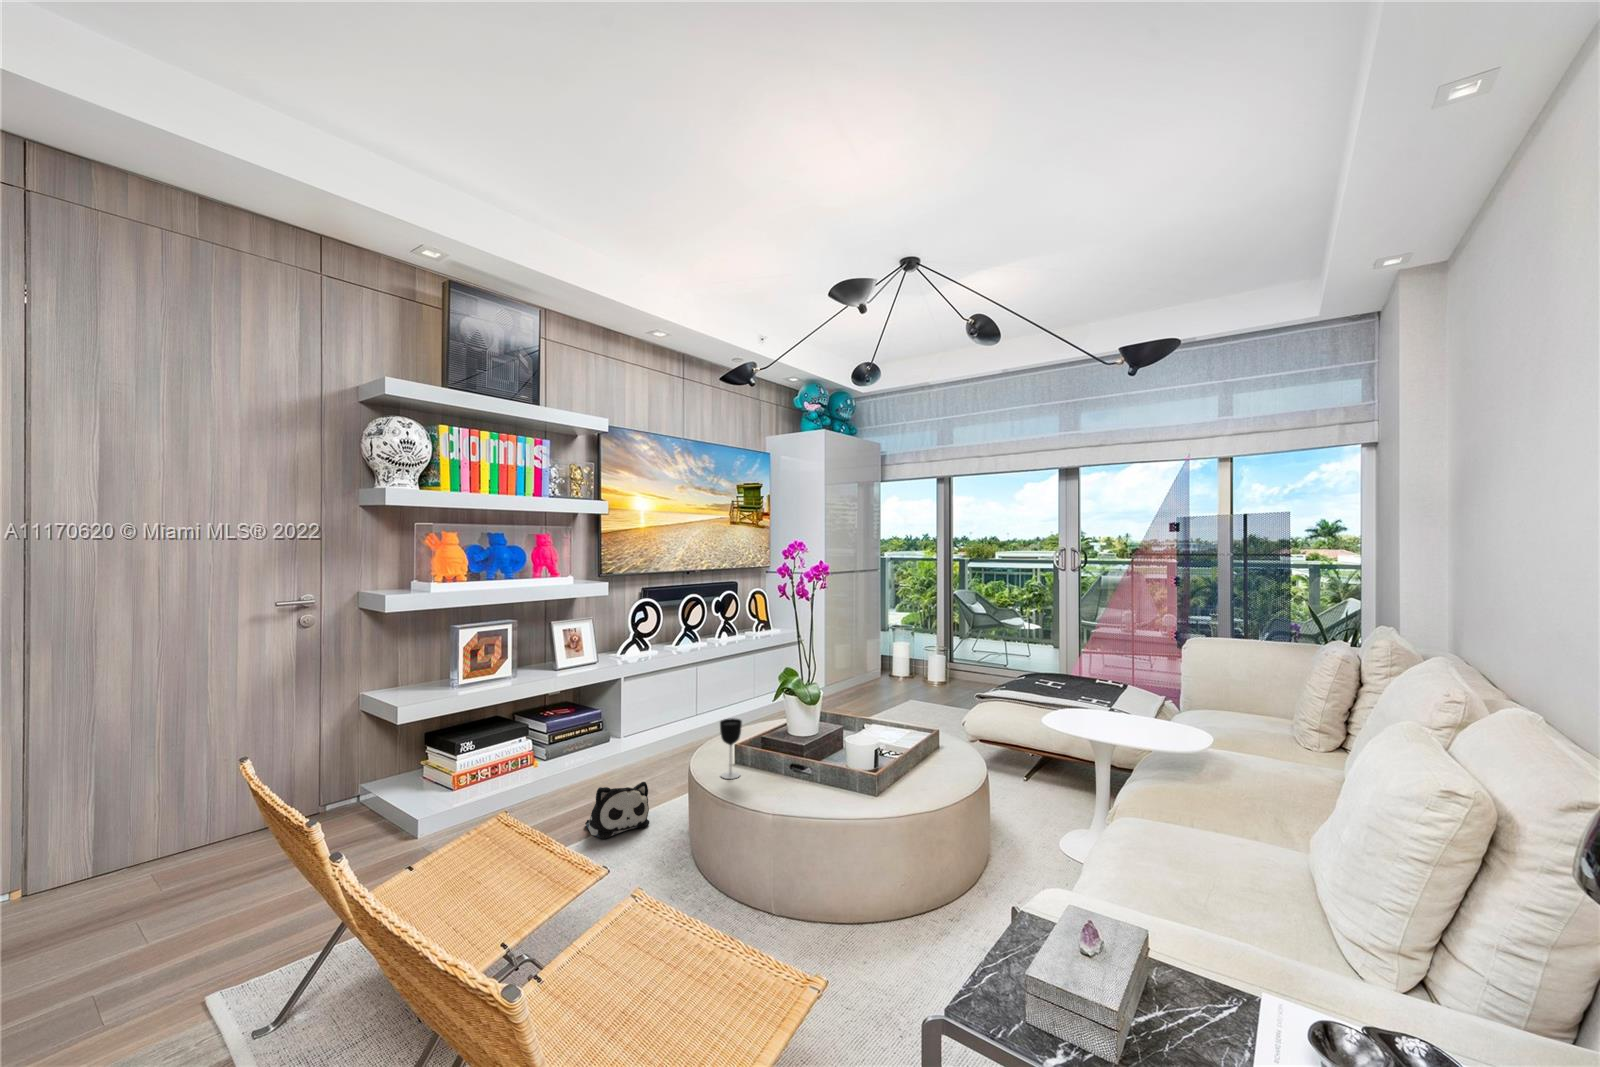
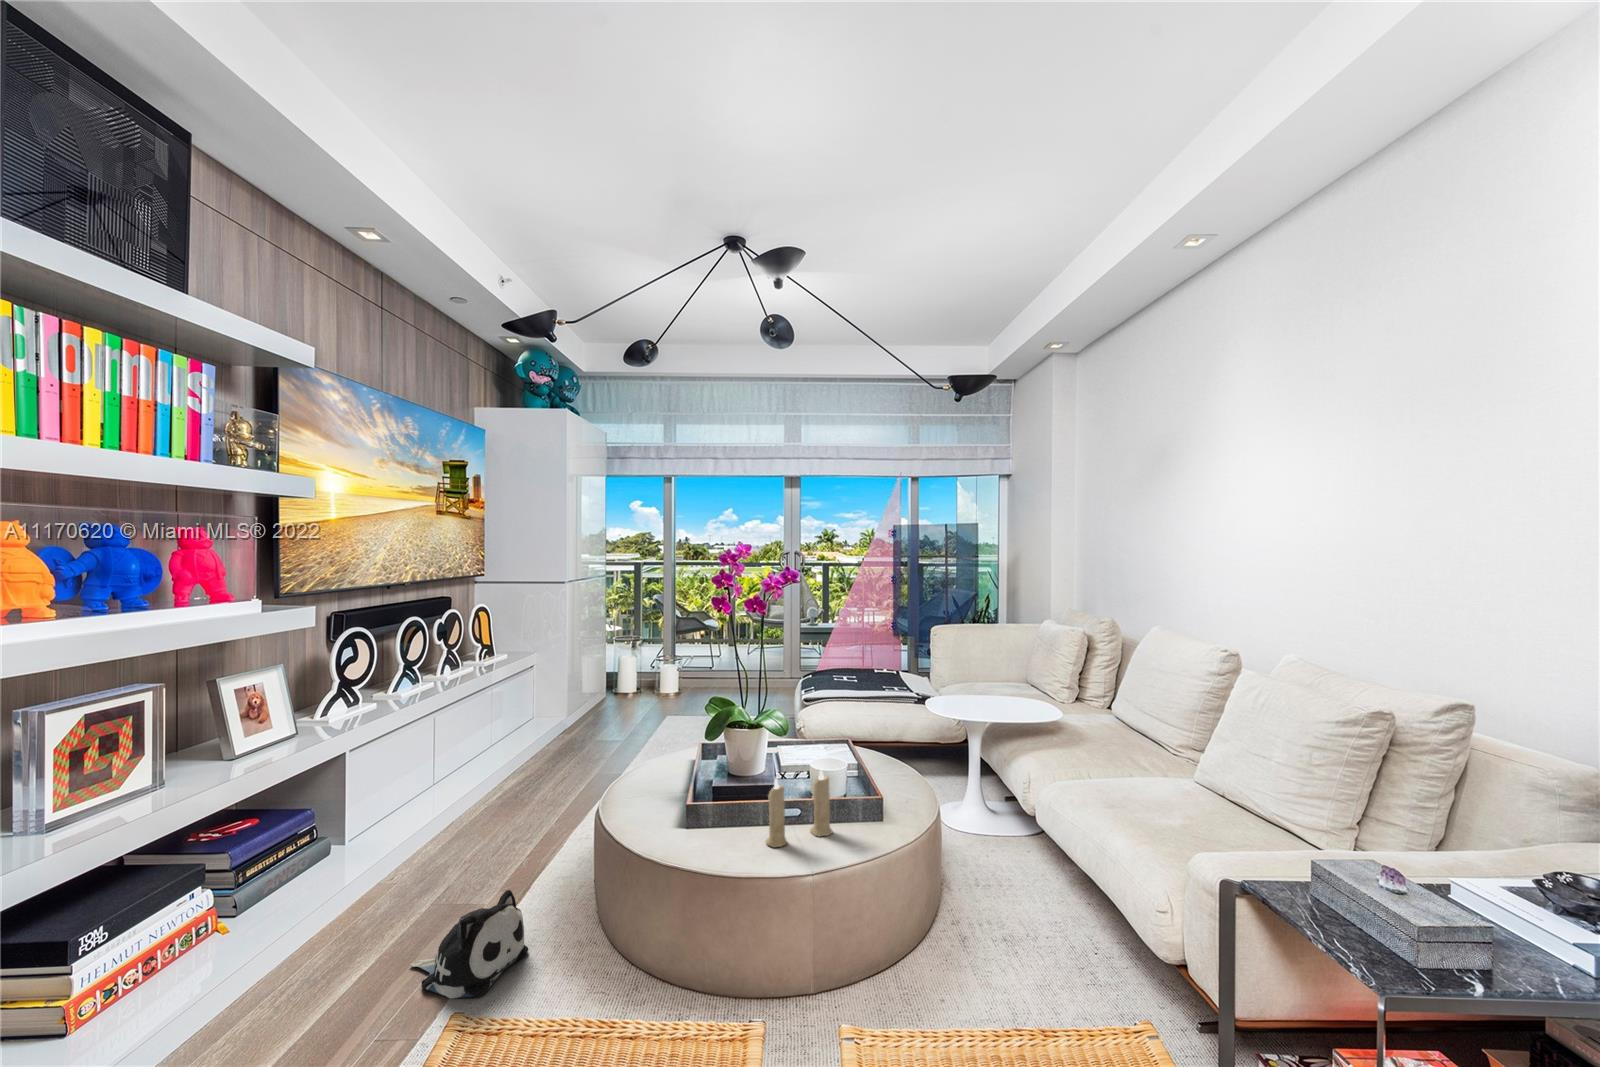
wine glass: present [720,718,742,779] -> none [698,759,727,841]
candle: none [749,737,805,798] -> present [766,770,832,847]

